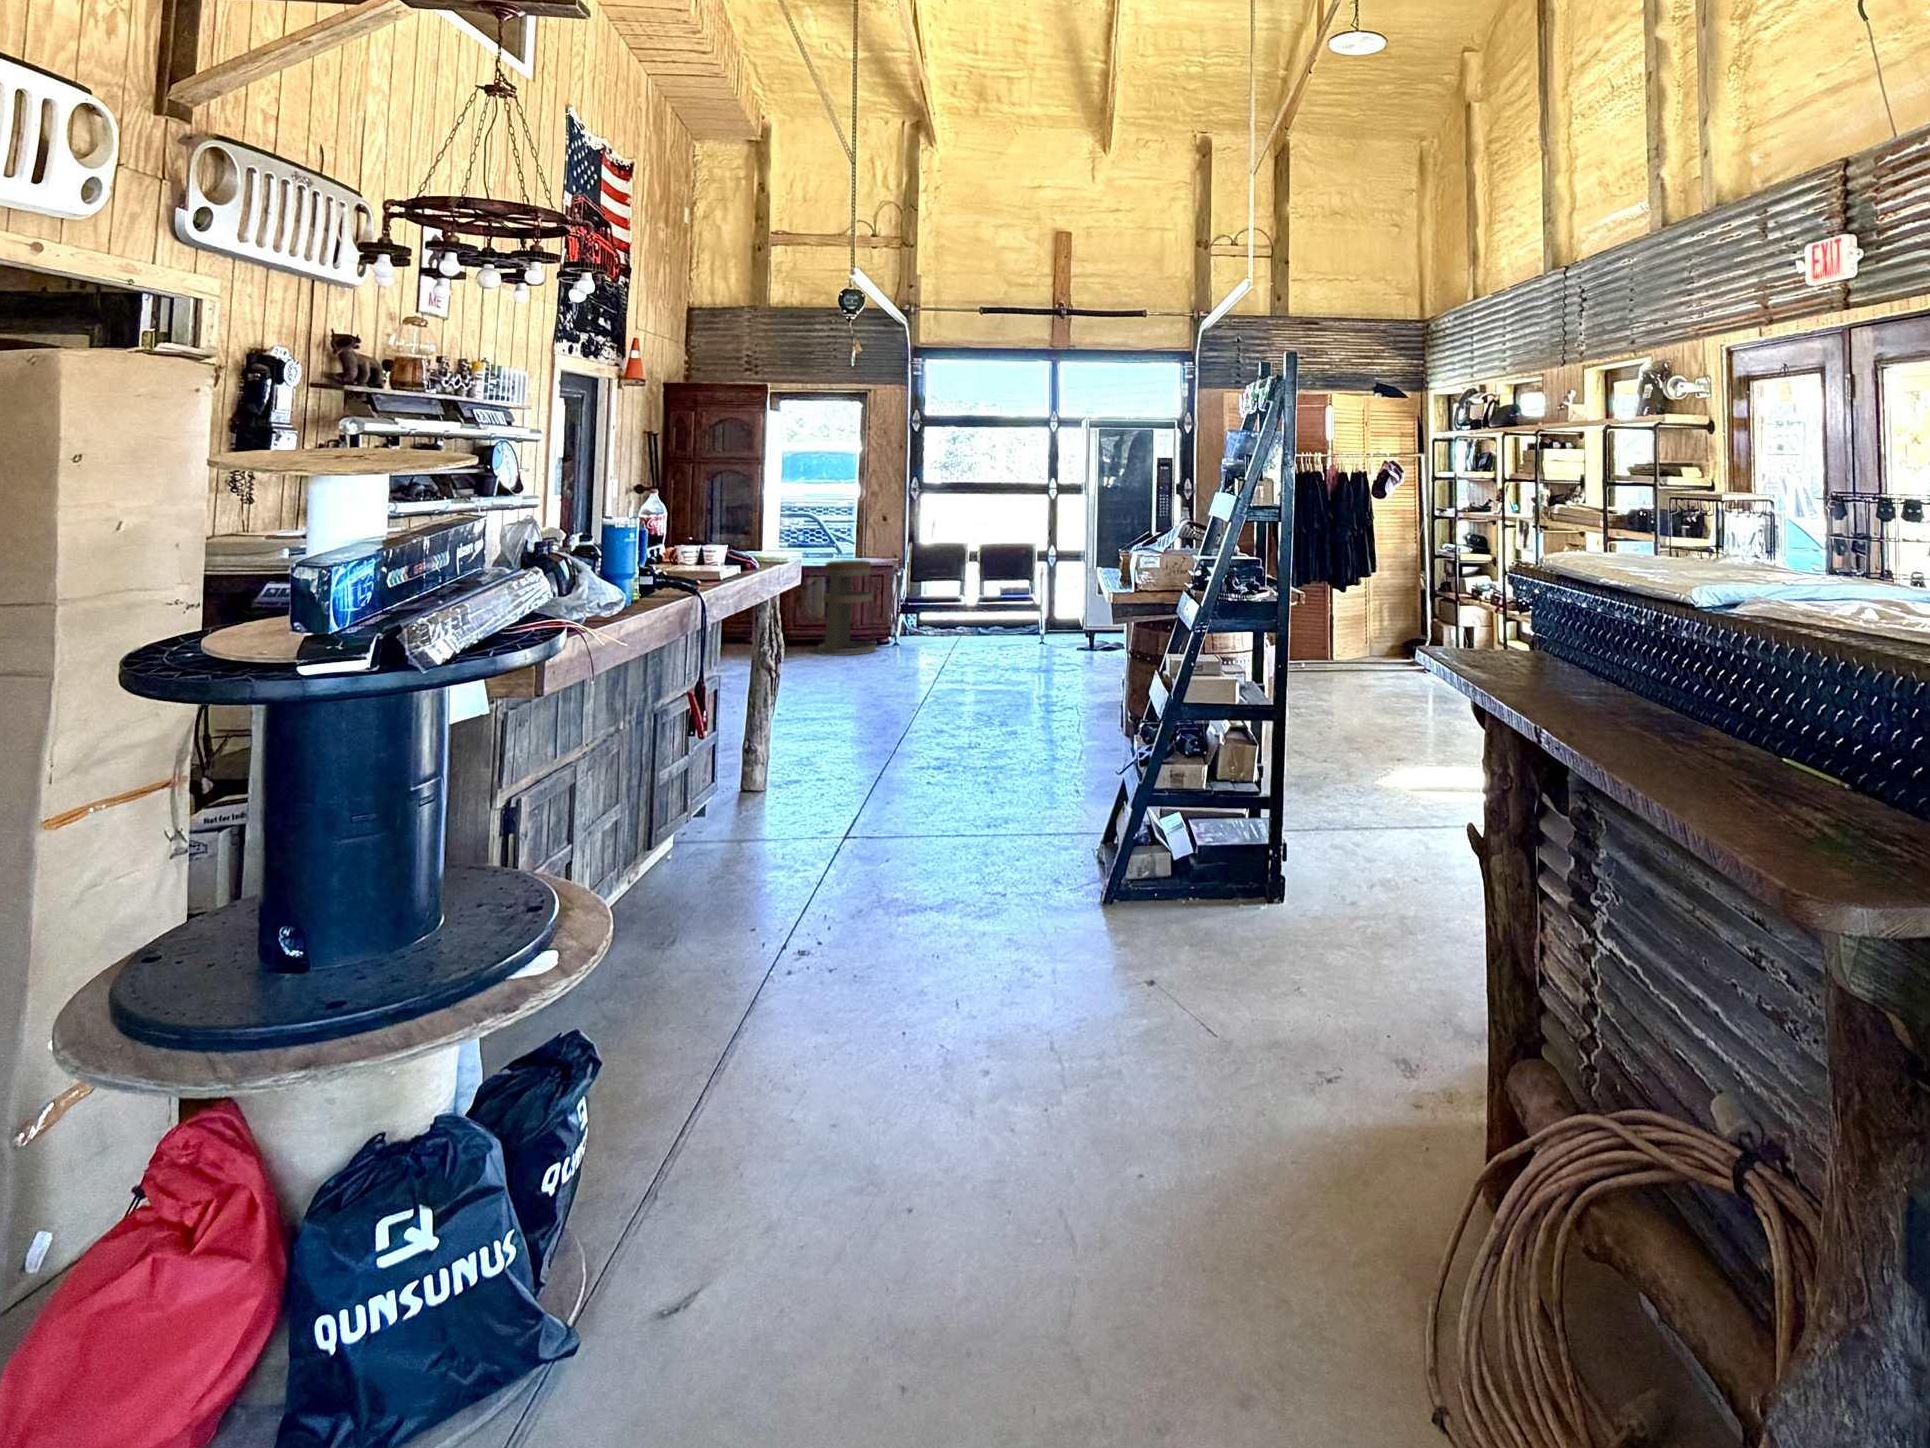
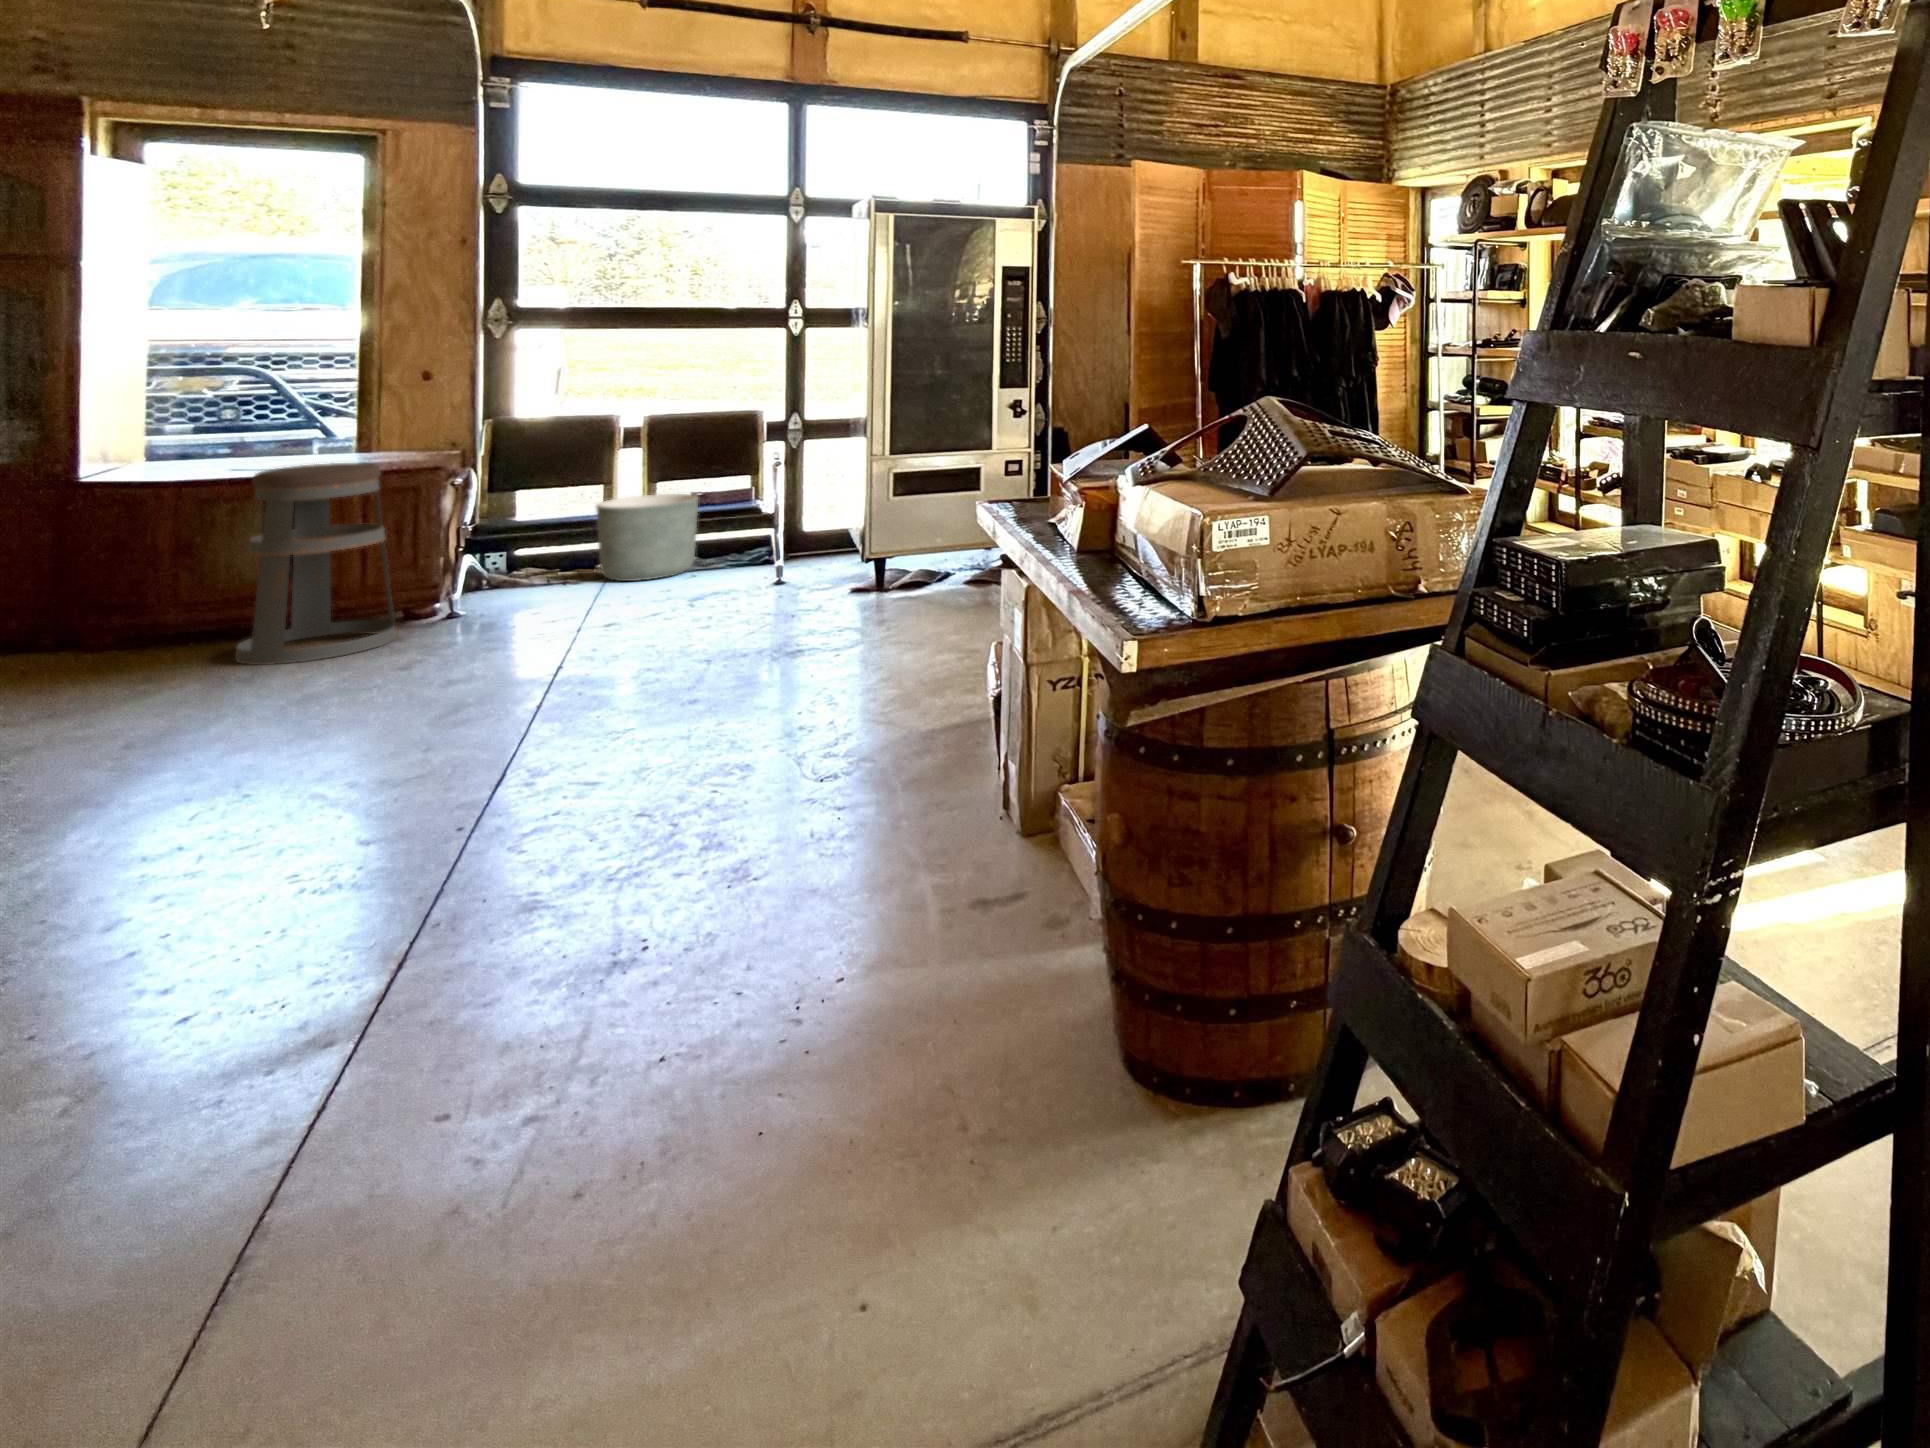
planter: none [957,590,1004,637] -> present [596,494,698,581]

